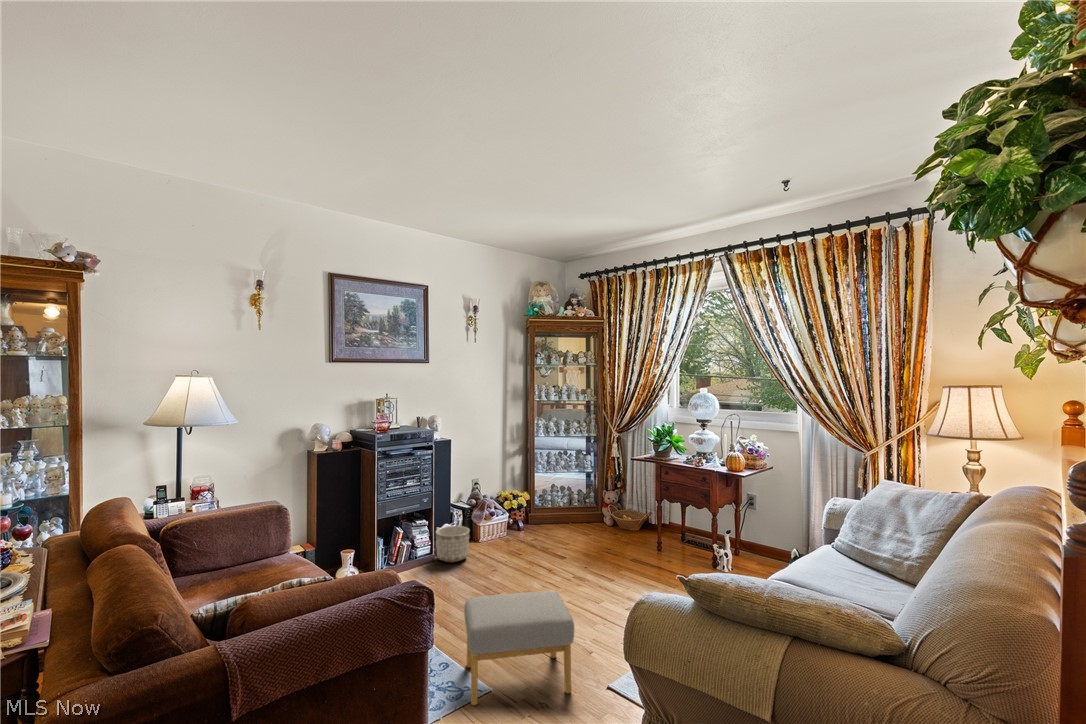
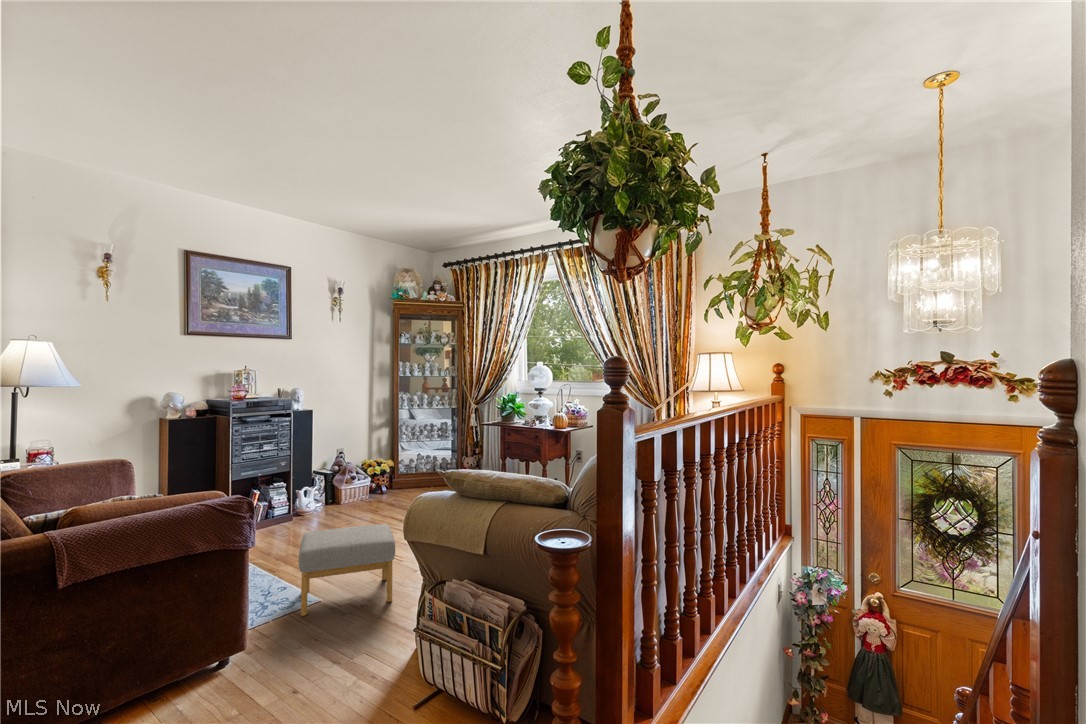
planter: present [436,526,469,562] -> none [295,488,328,520]

